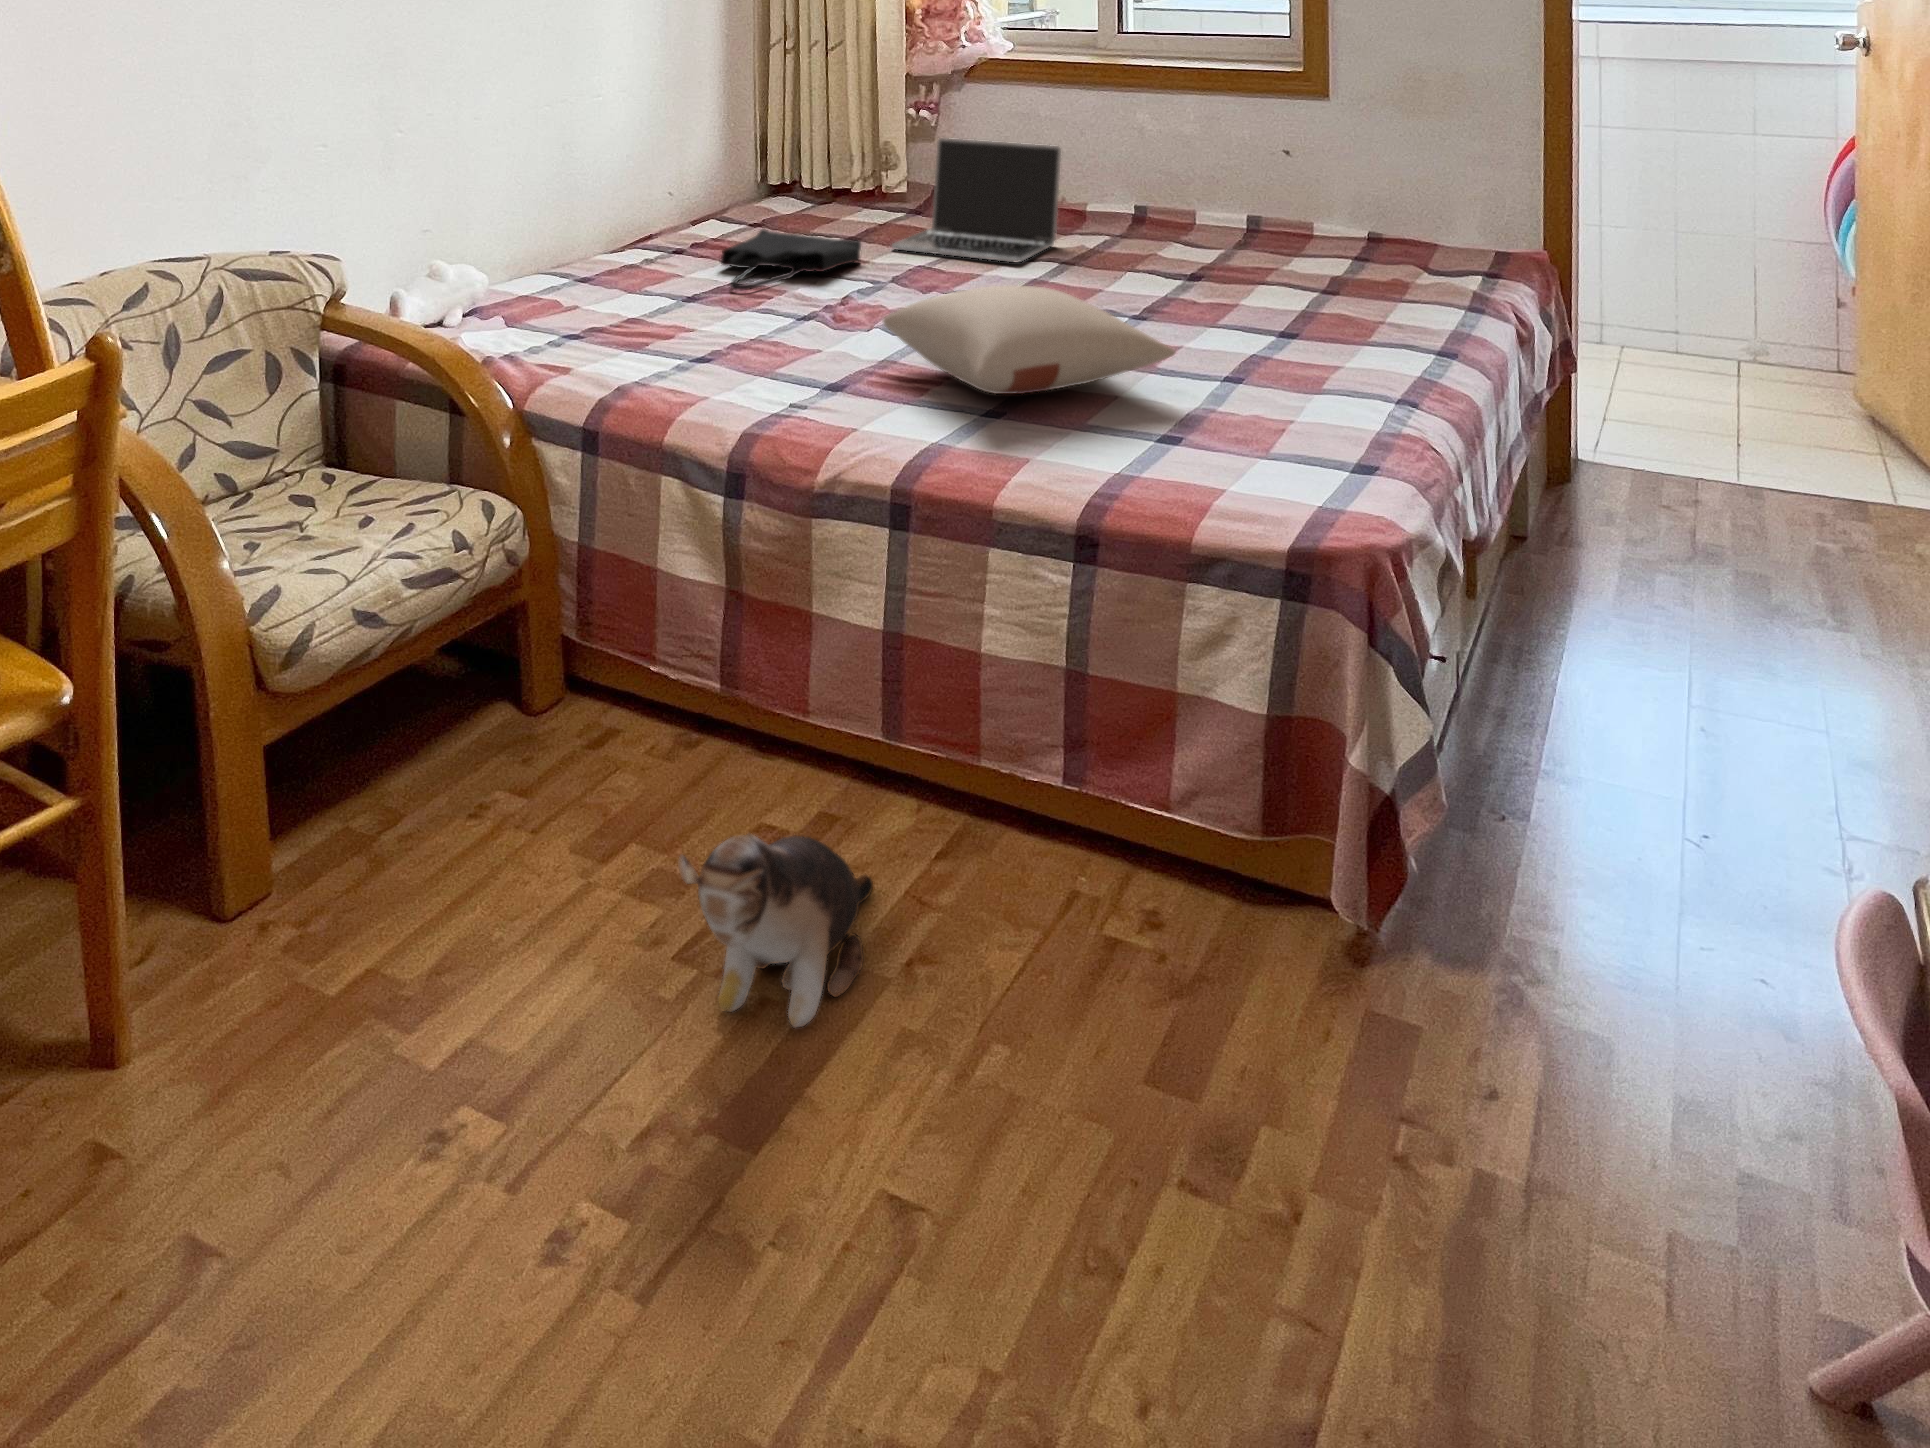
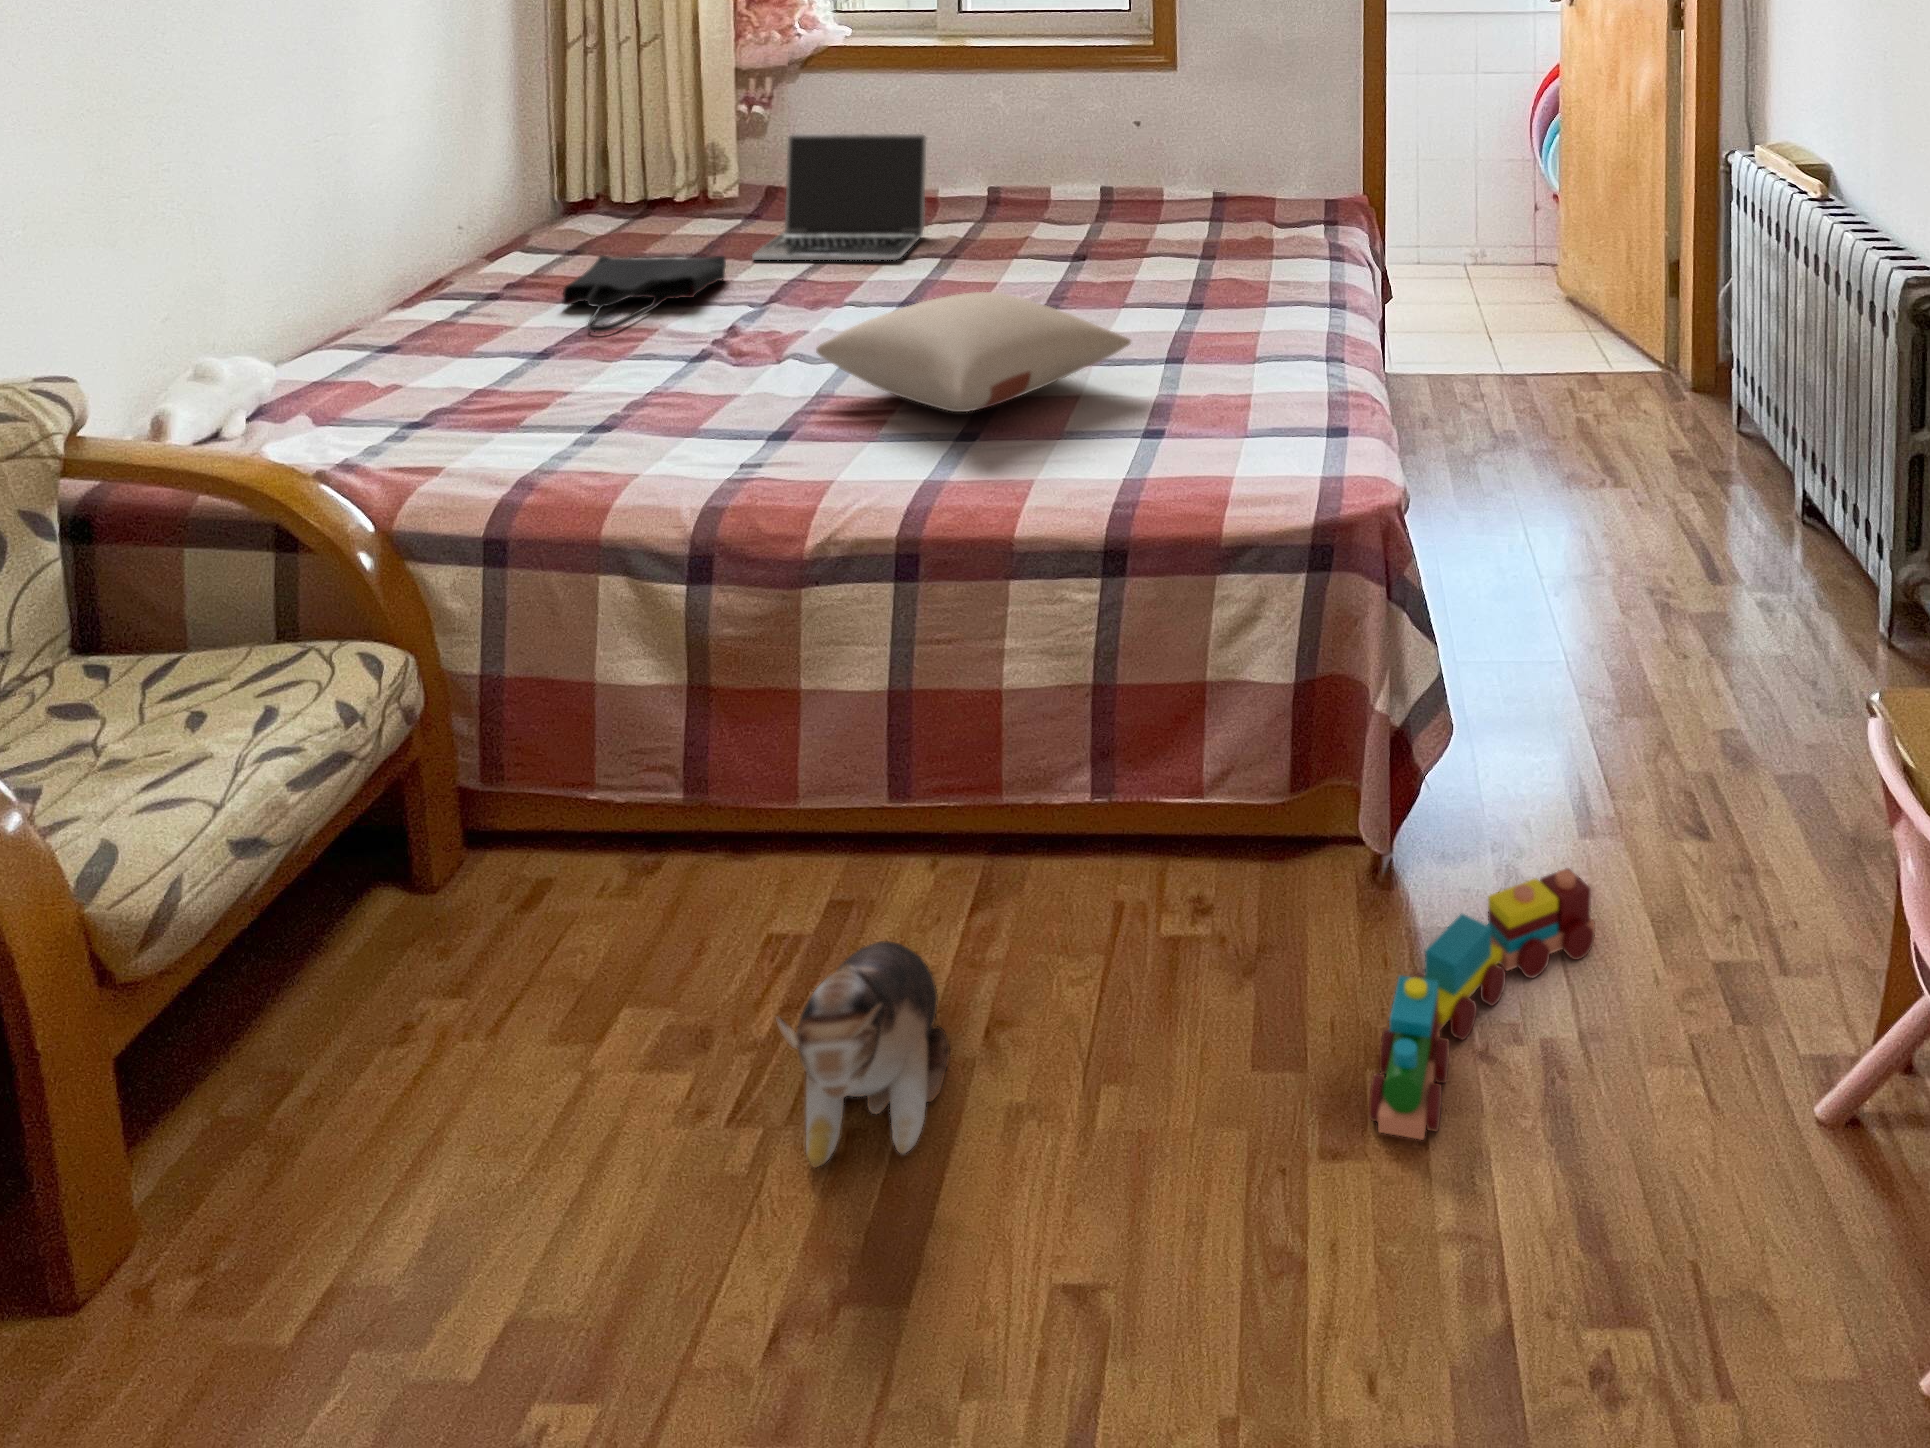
toy train: none [1236,997,1584,1206] -> present [1369,868,1595,1140]

